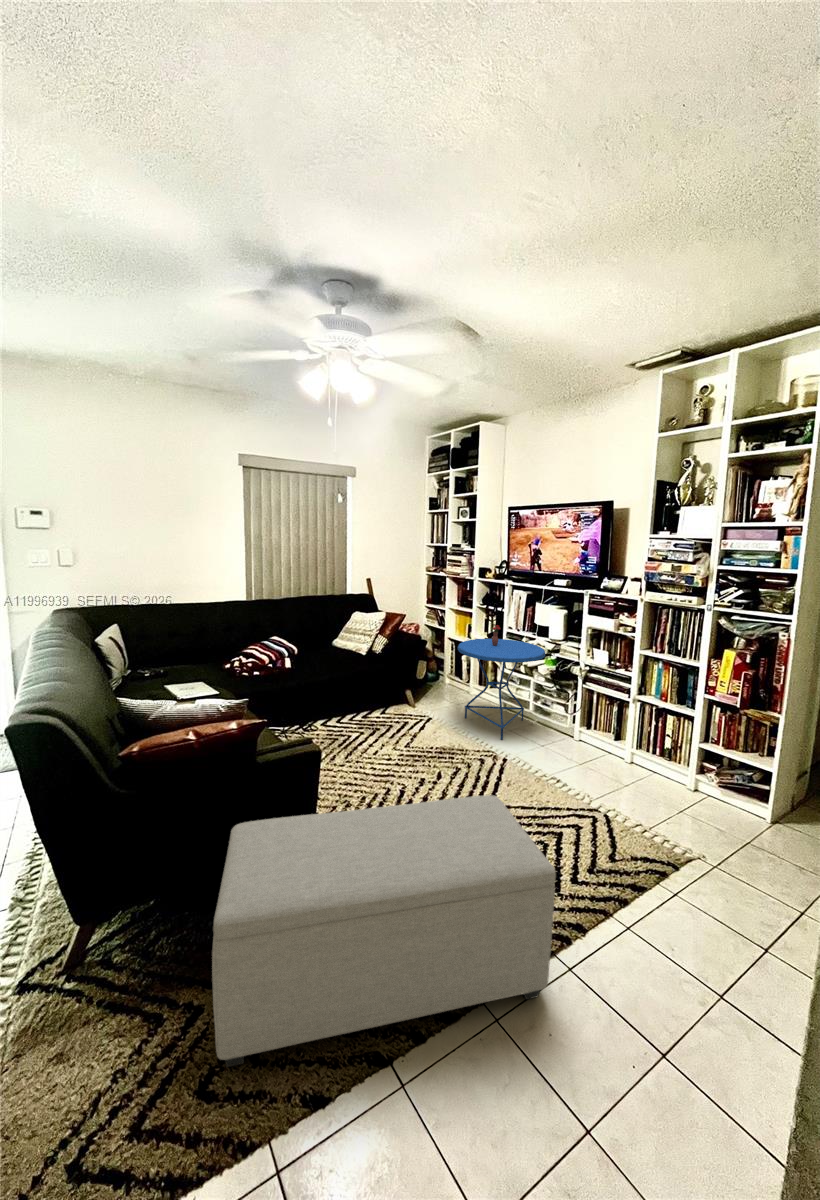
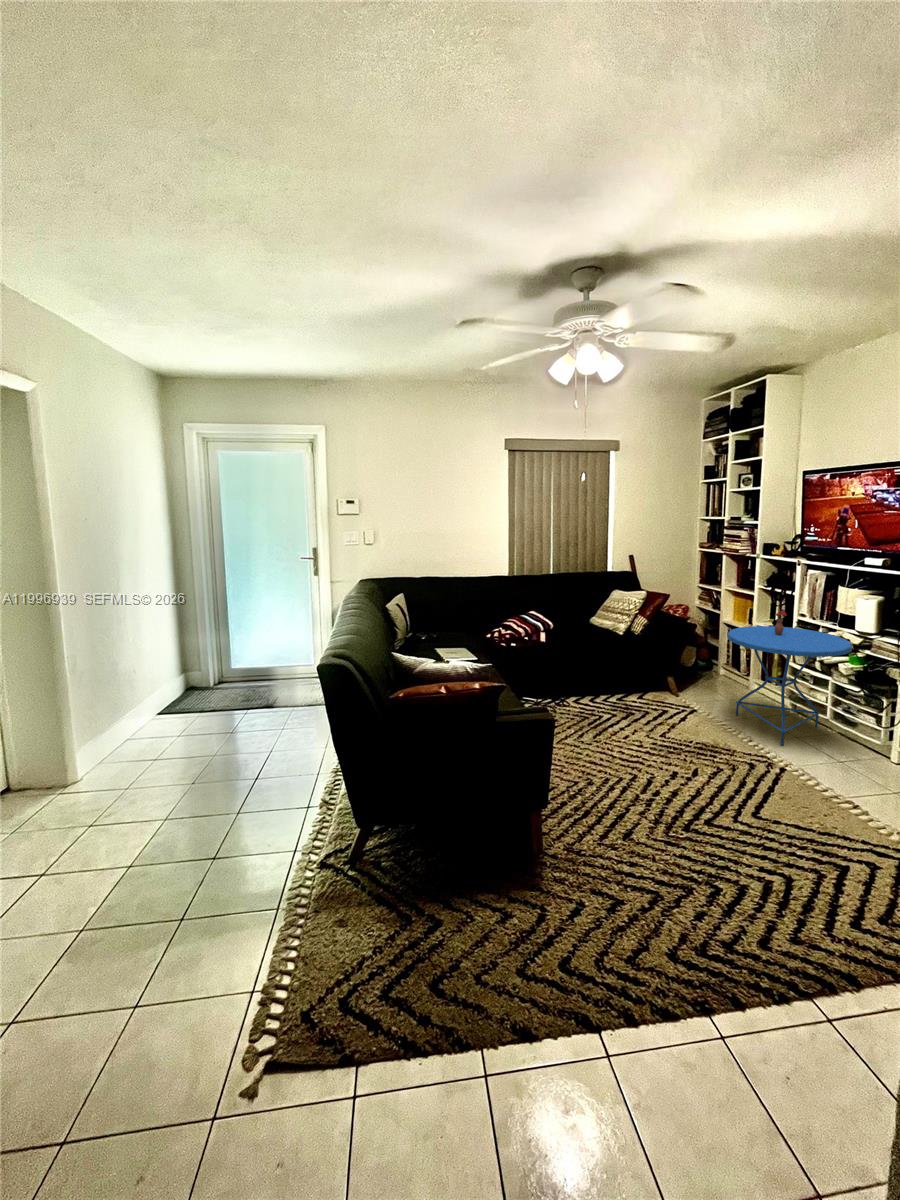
ottoman: present [212,795,556,1067] -> none [444,777,807,1033]

